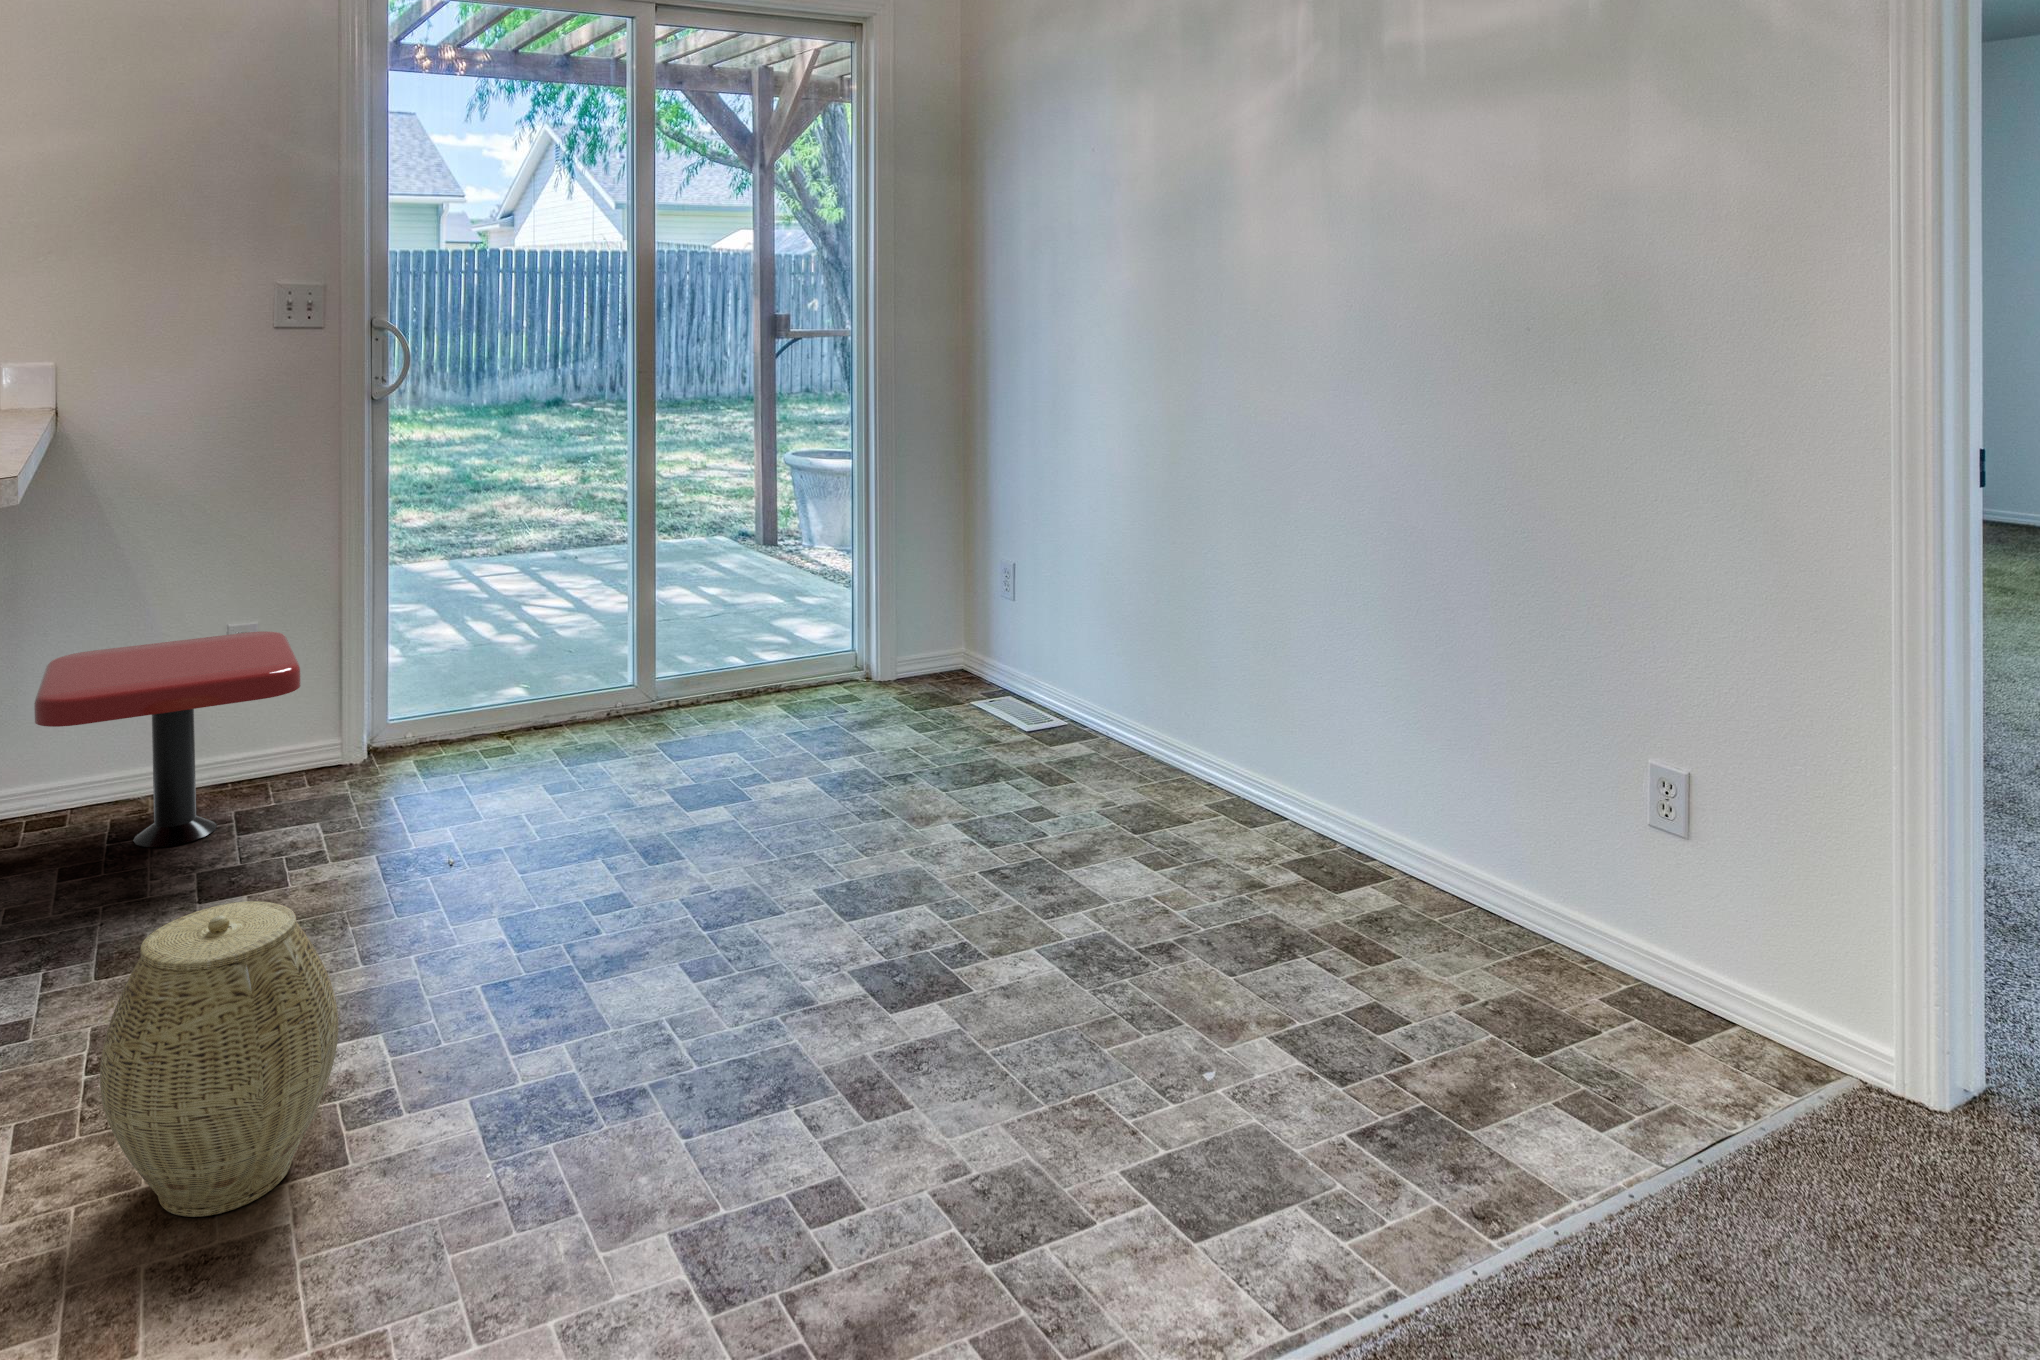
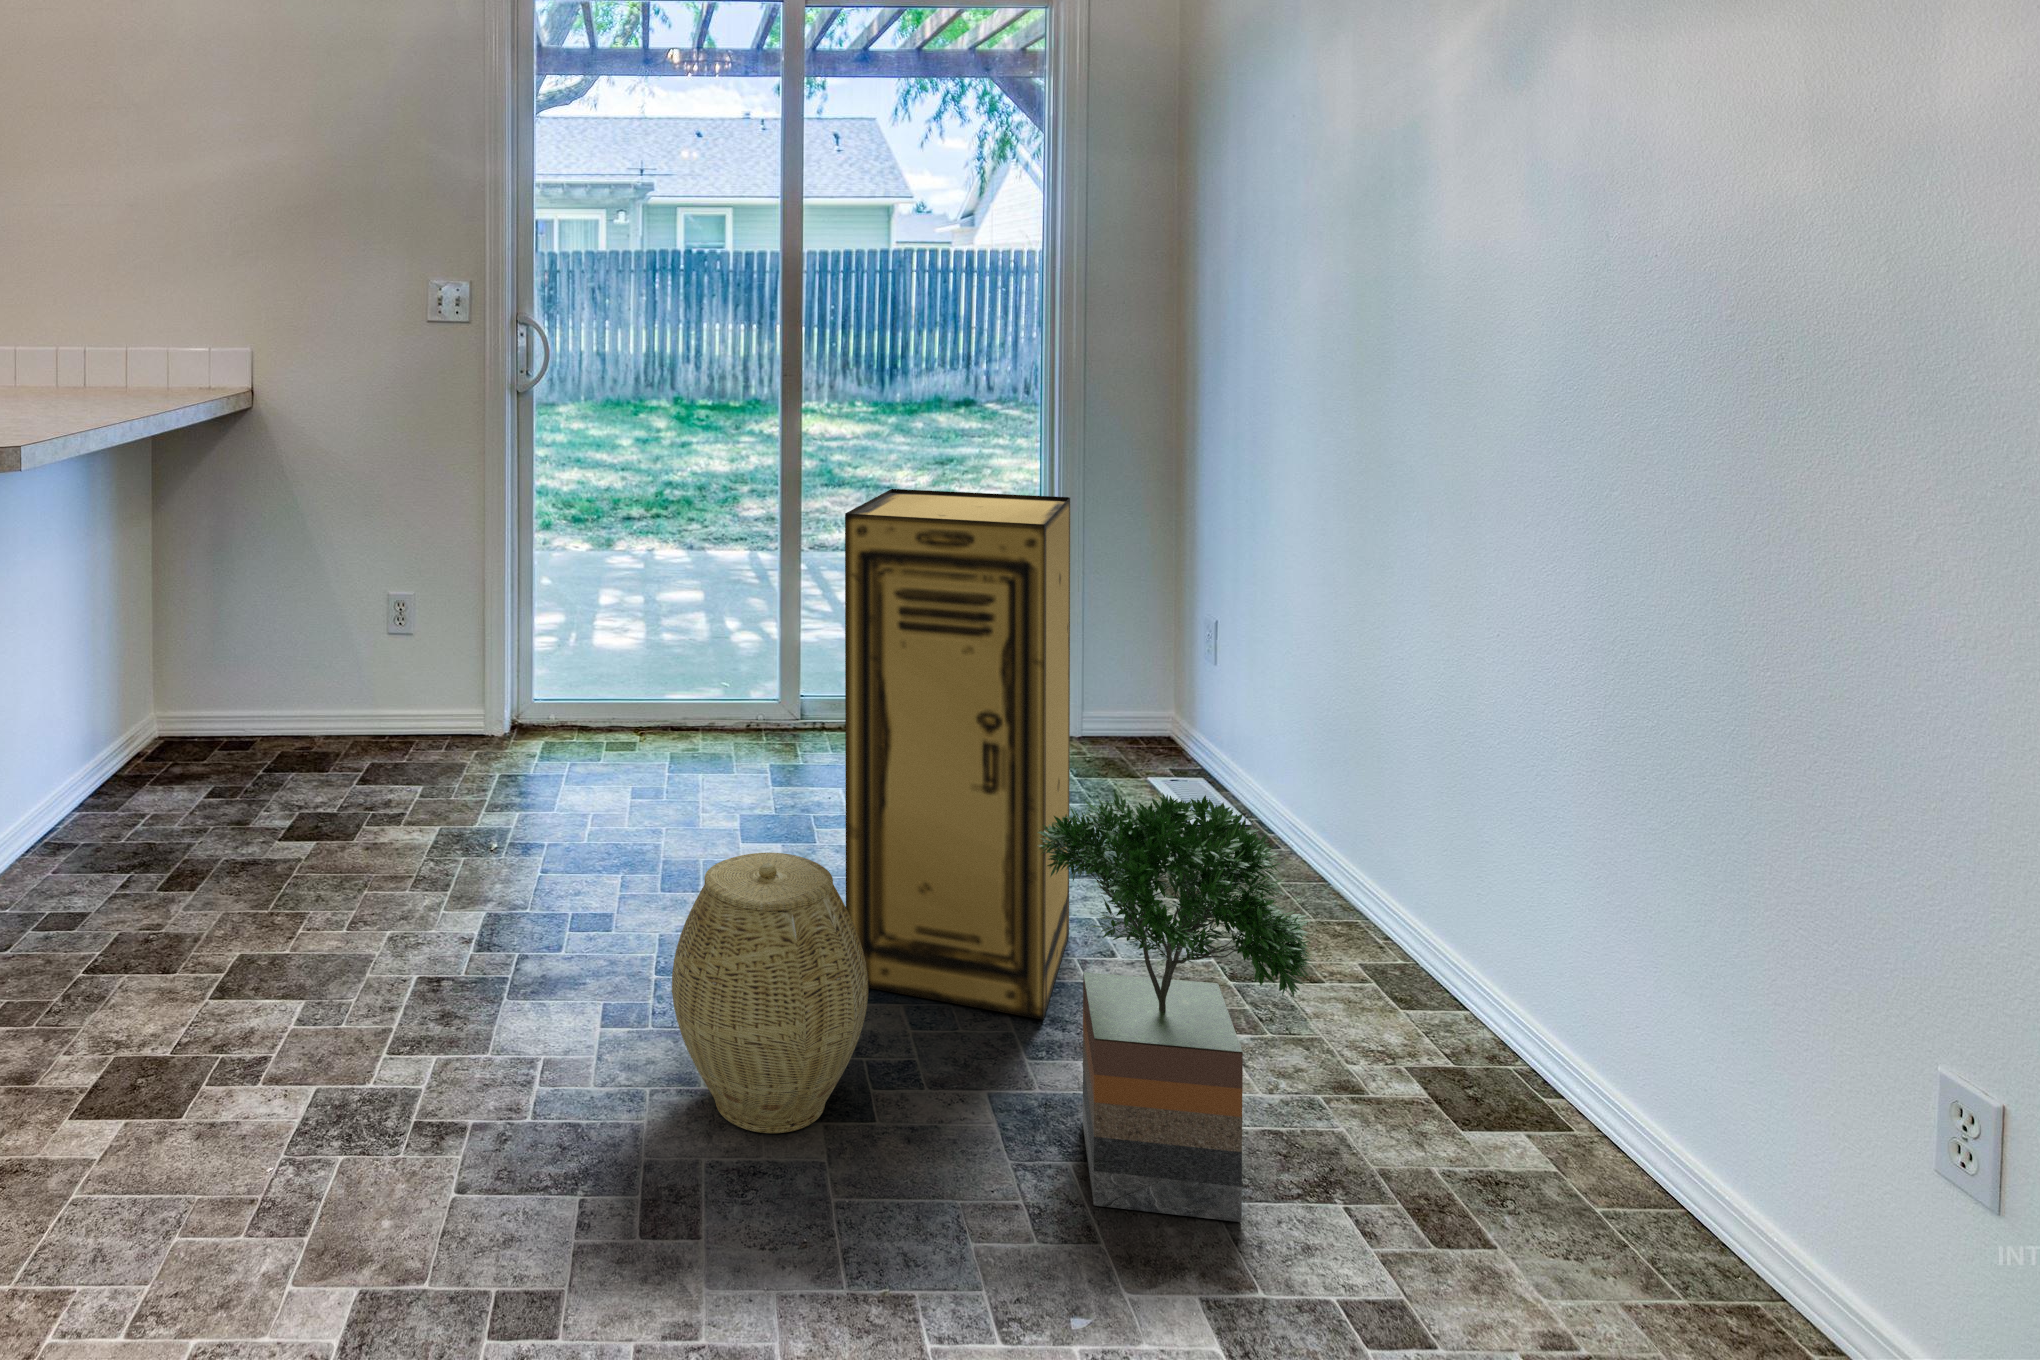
storage cabinet: none [311,502,557,1028] -> present [845,489,1070,1019]
pedestal table: present [34,631,301,847] -> none [605,590,821,780]
potted tree: none [511,760,762,1179] -> present [1037,791,1311,1222]

